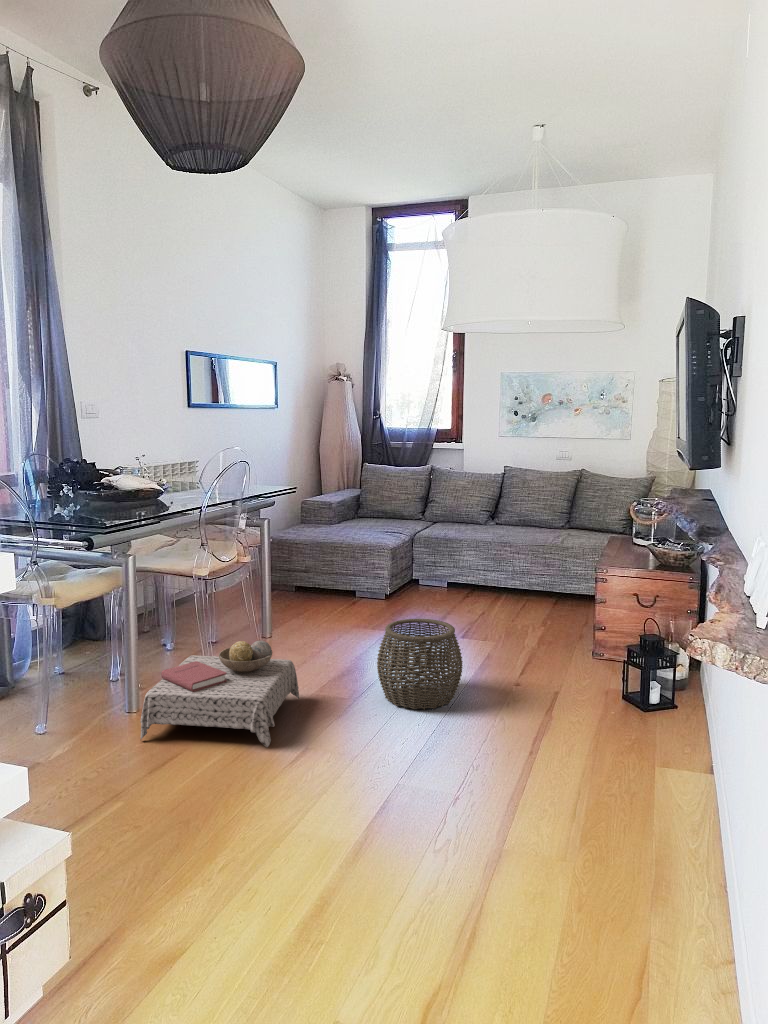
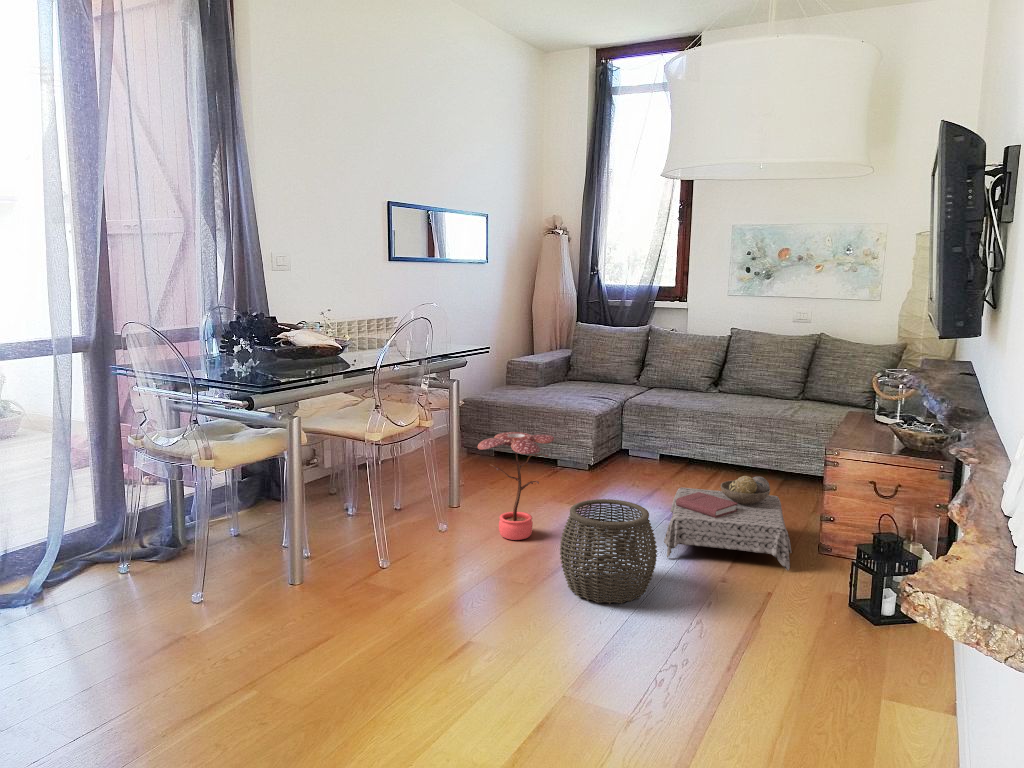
potted plant: none [293,564,361,663] -> present [478,432,554,540]
ottoman: present [140,640,299,747] -> present [664,476,792,571]

